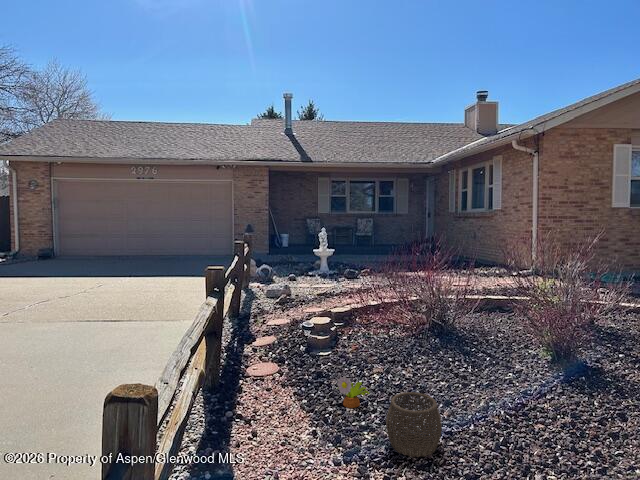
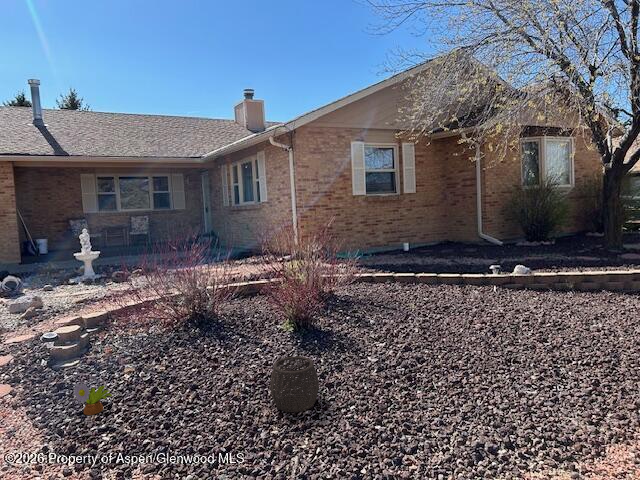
woven basket: present [386,392,442,457] -> present [270,356,319,412]

